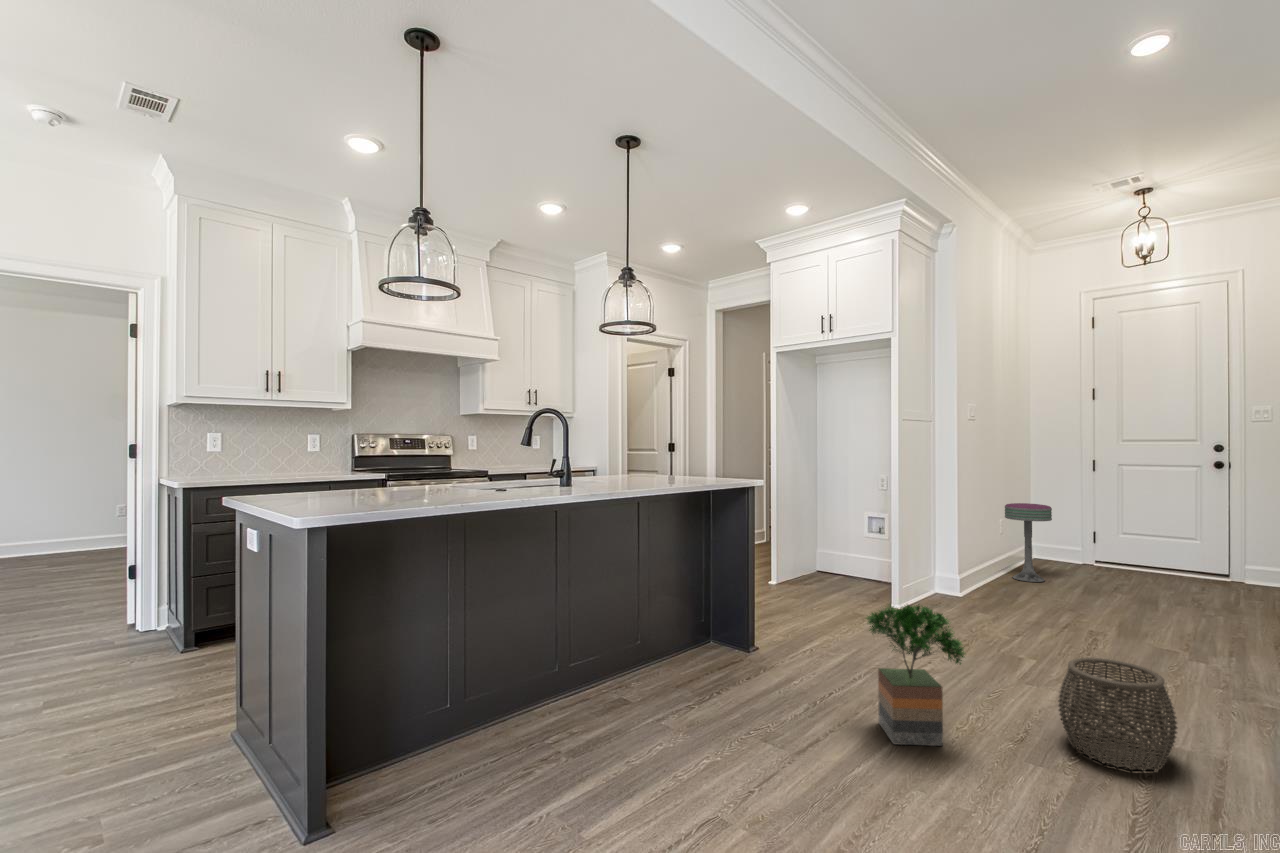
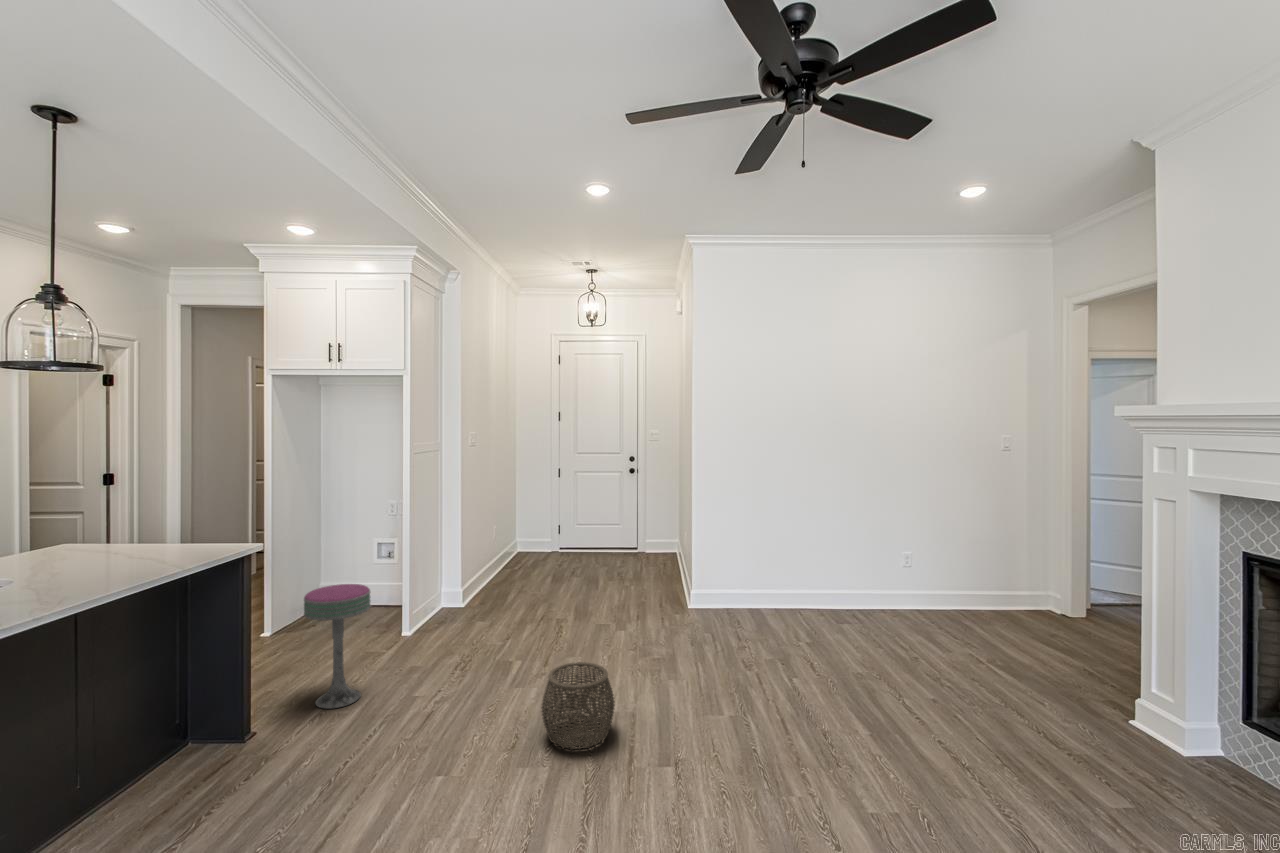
bar stool: present [1005,503,1052,582] -> present [304,584,371,709]
potted tree: present [867,604,965,746] -> none [383,656,476,800]

